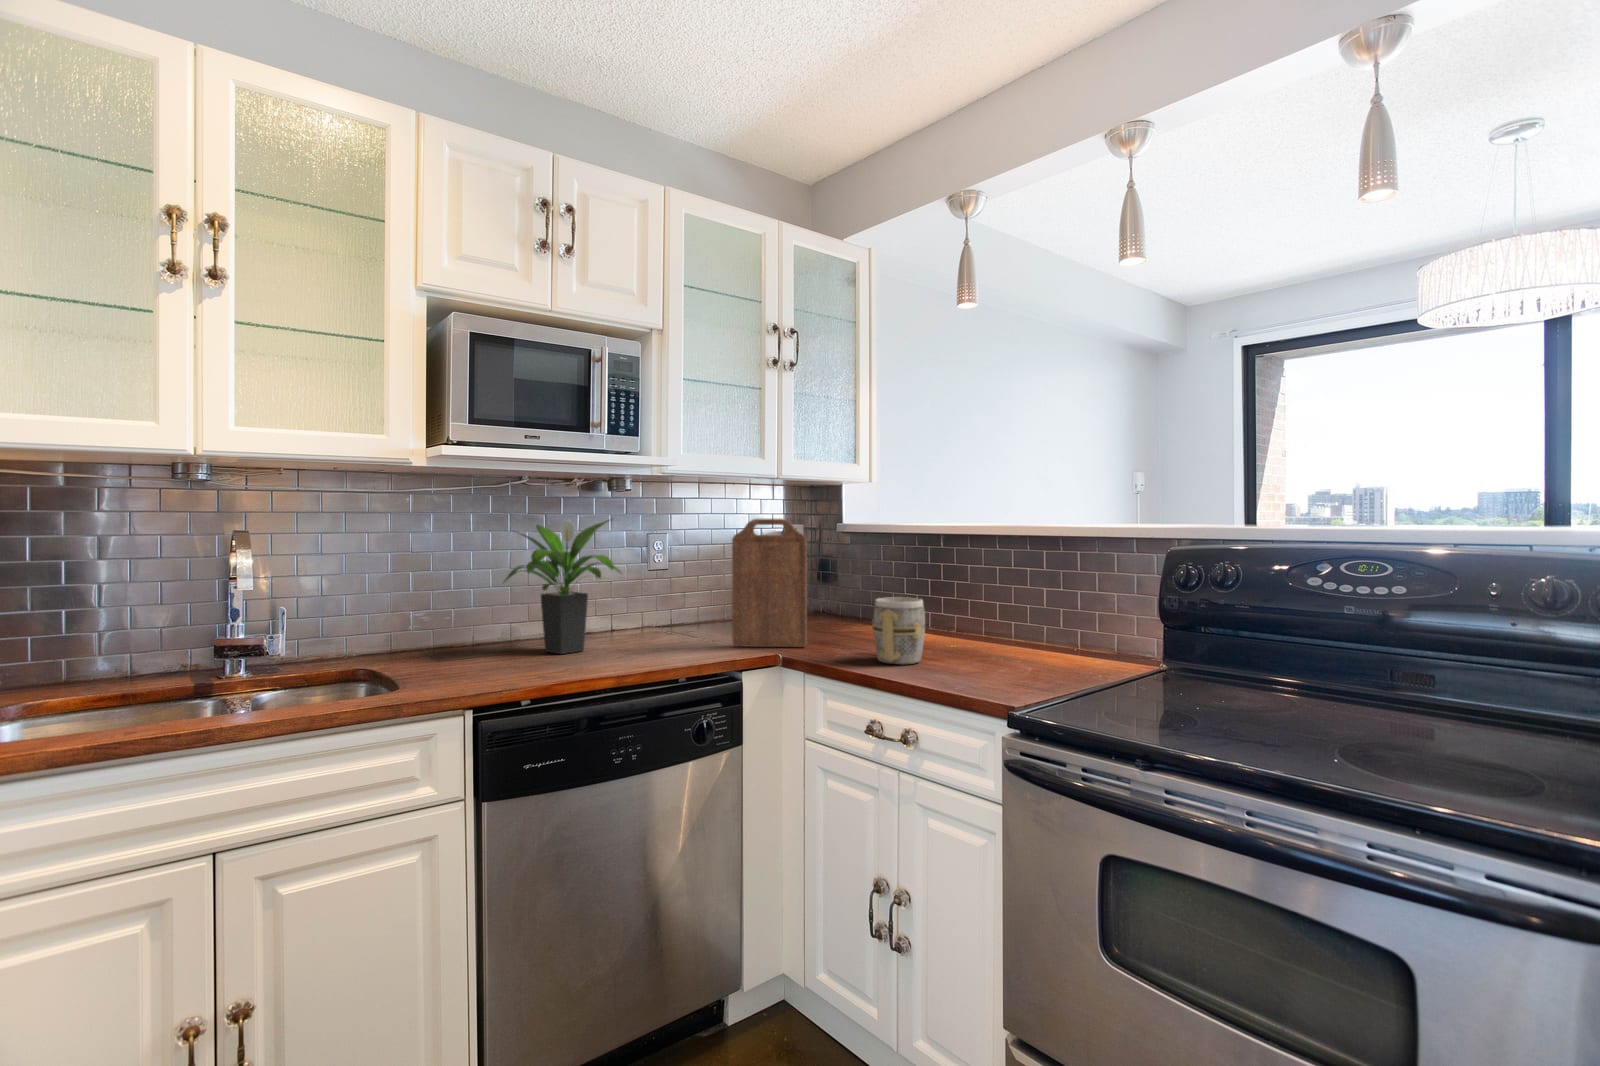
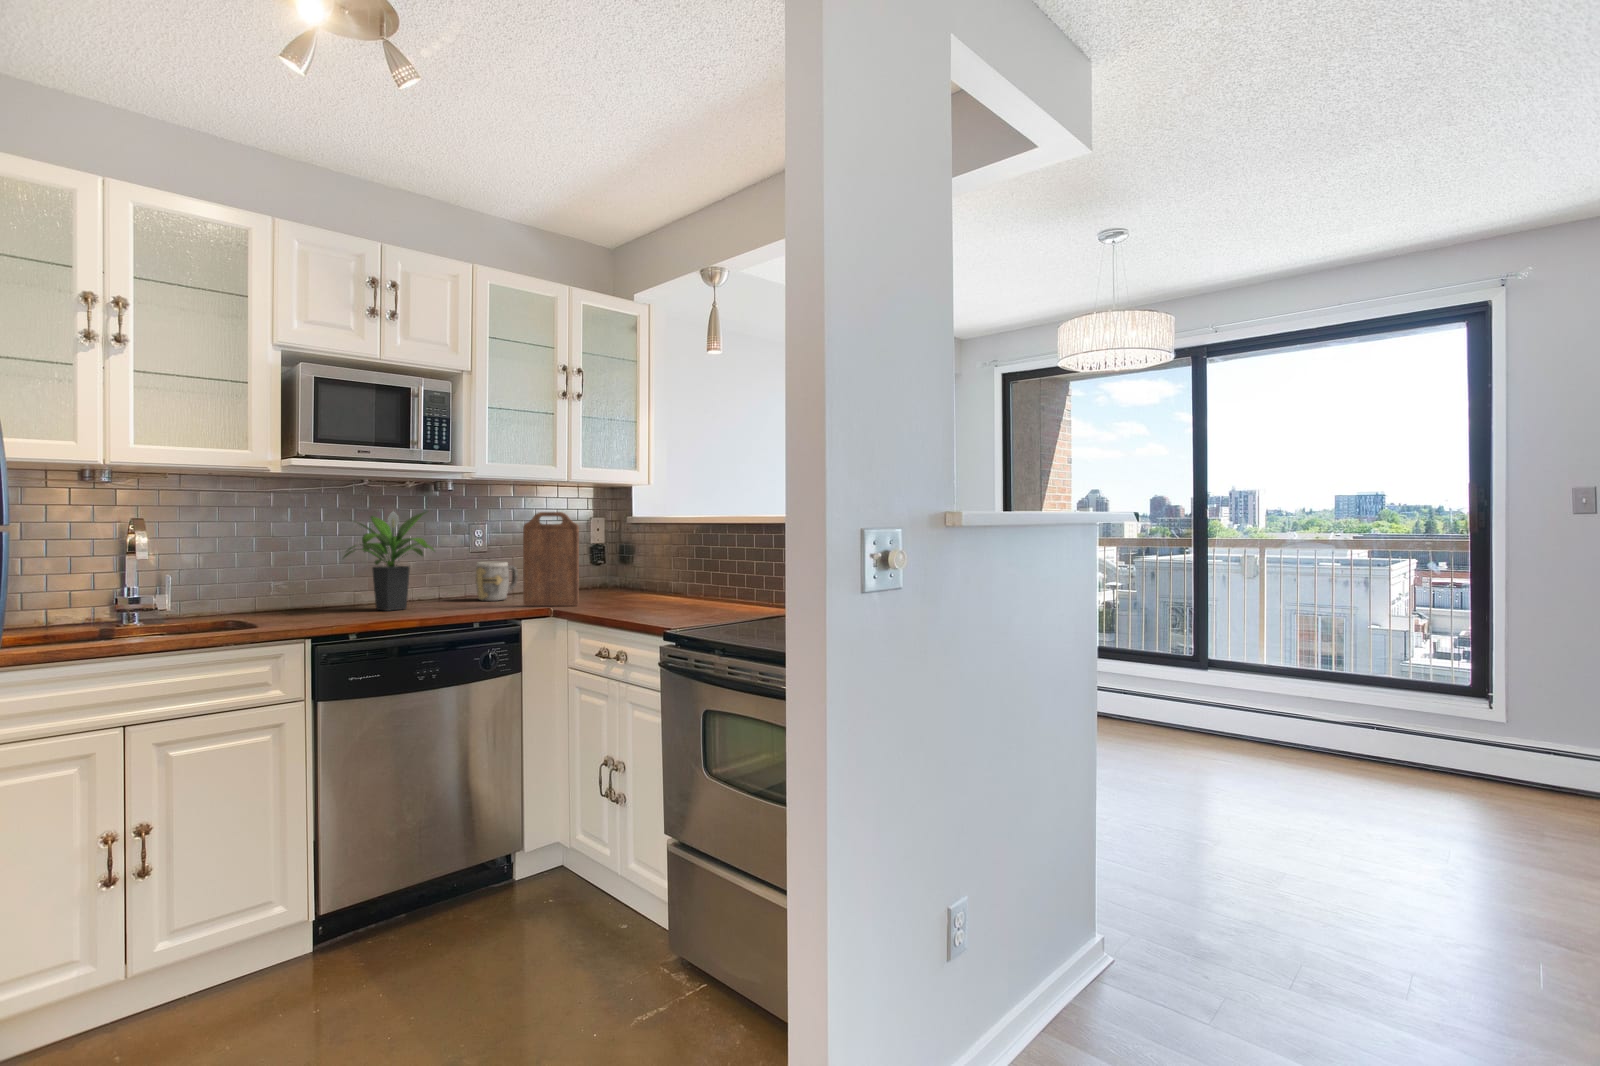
mug: present [872,597,925,665] -> present [475,562,518,601]

